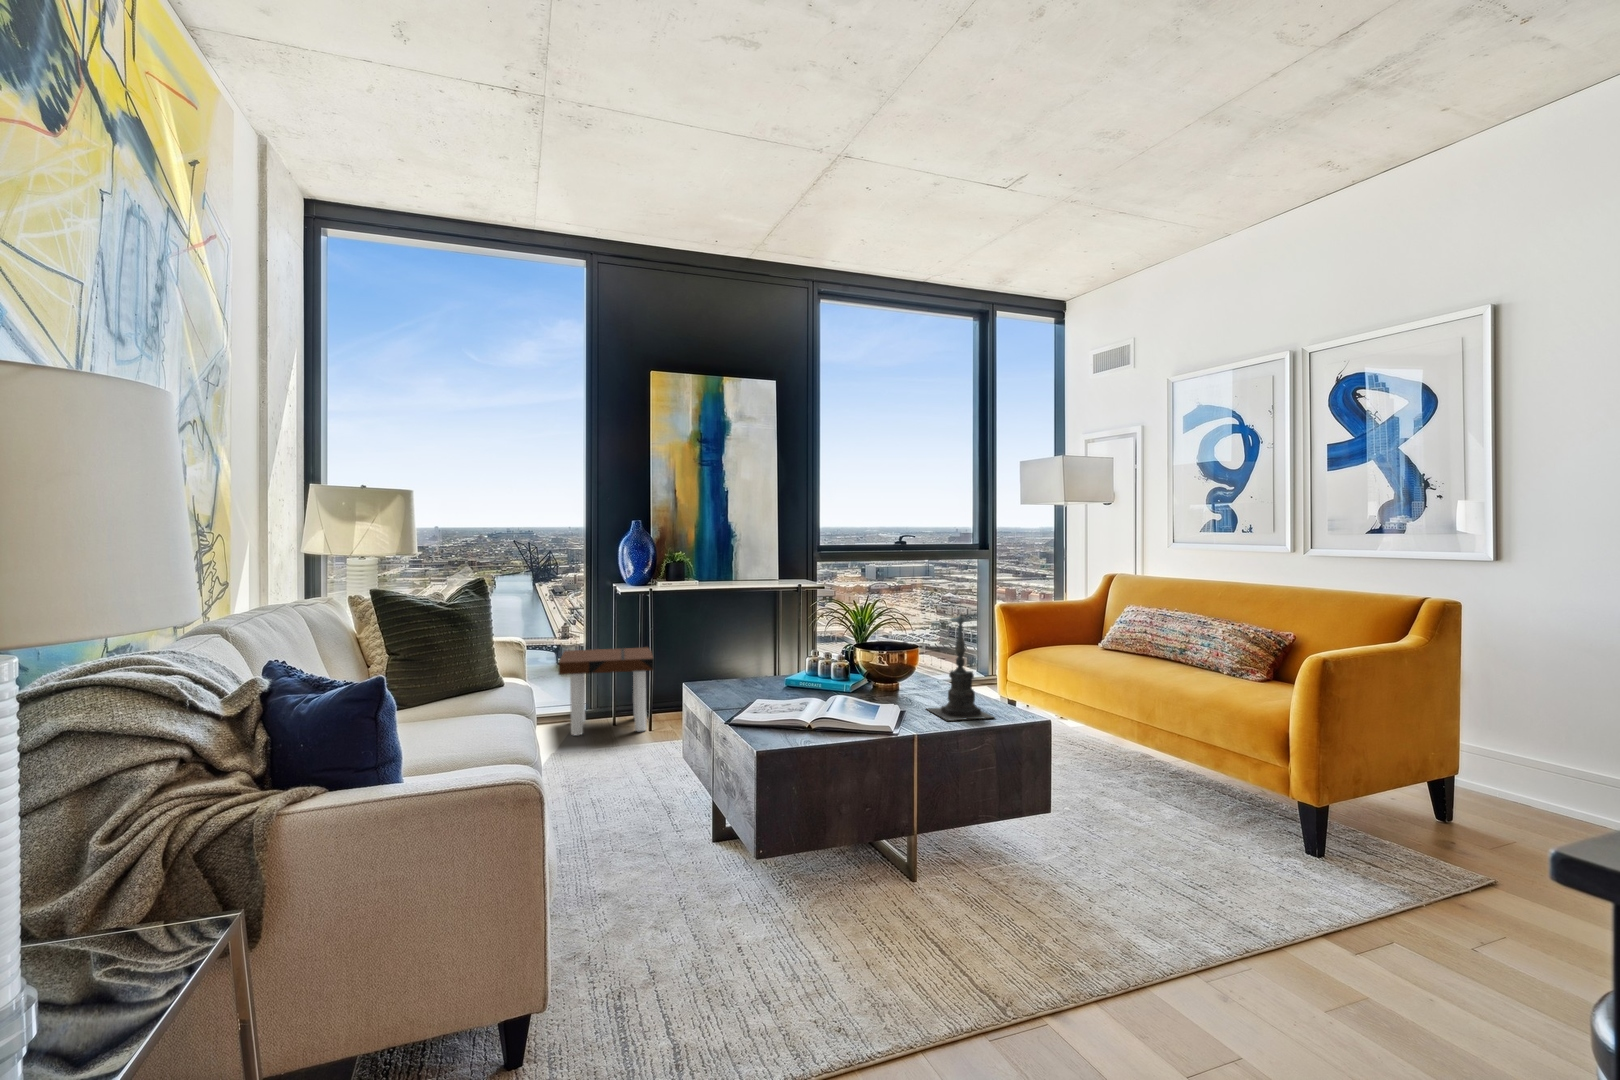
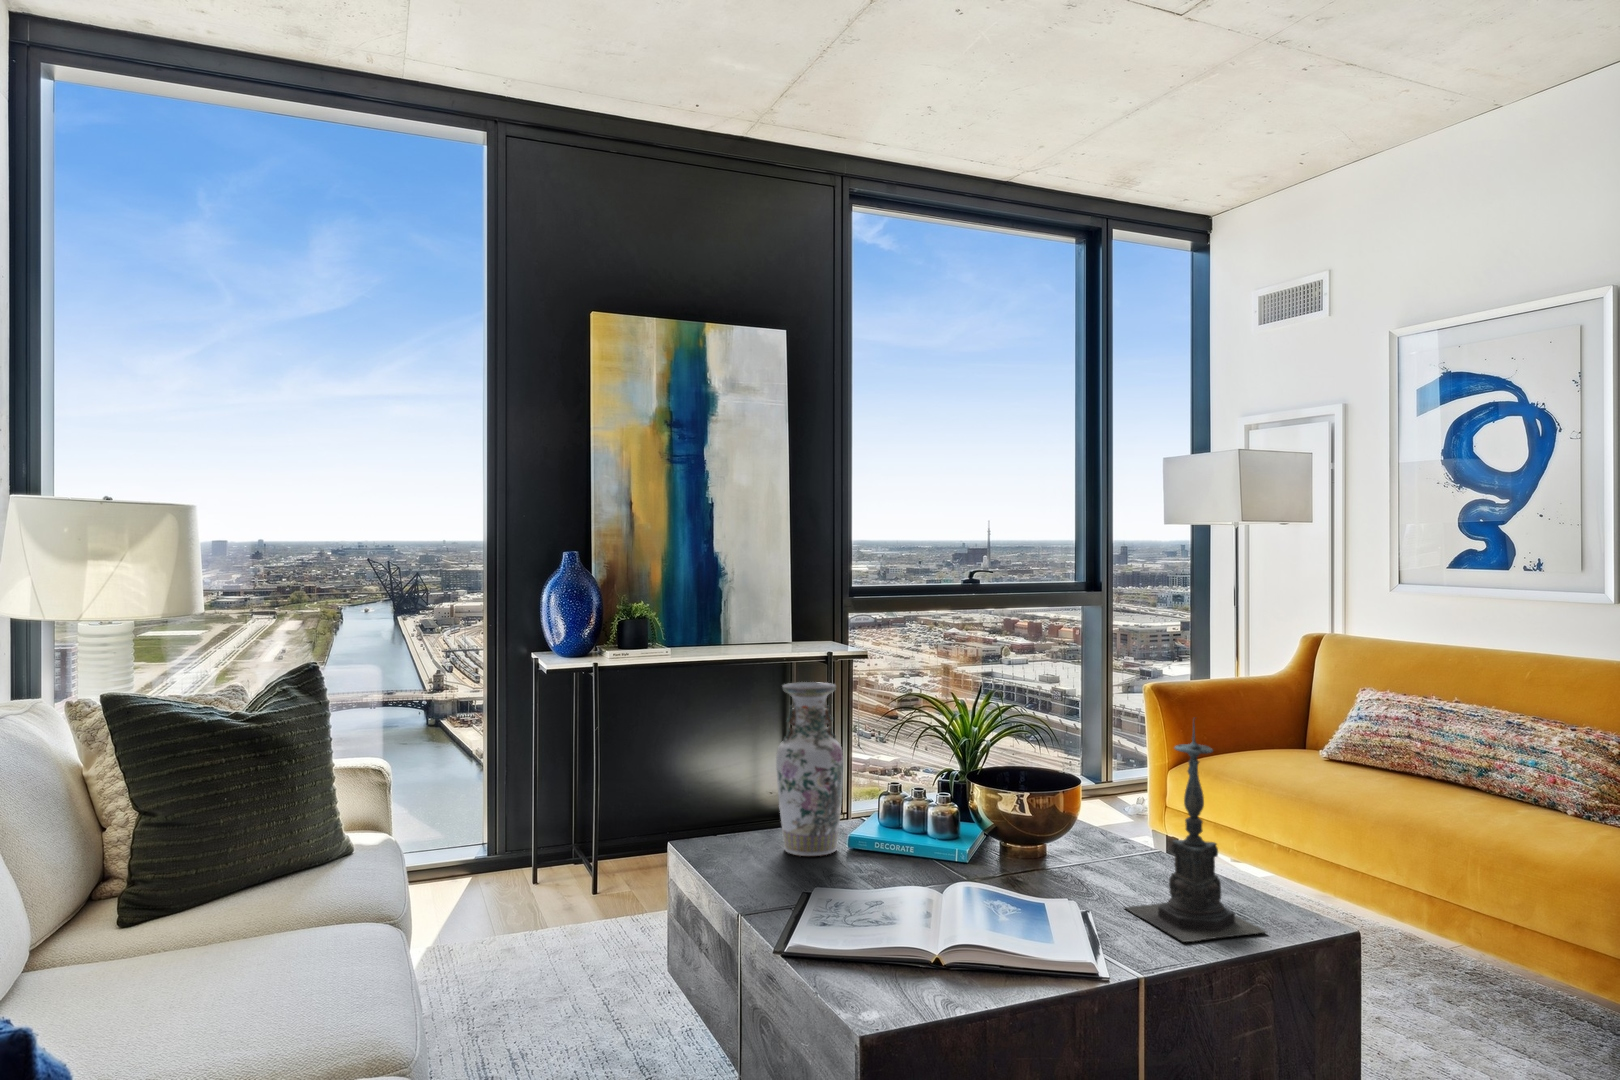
vase: none [744,591,782,688] -> present [776,682,844,856]
side table: present [559,647,654,735] -> none [444,753,601,907]

